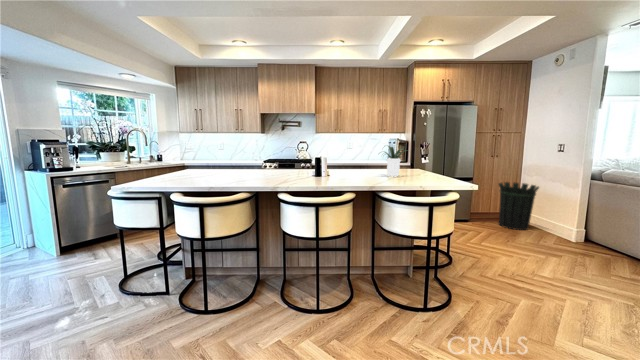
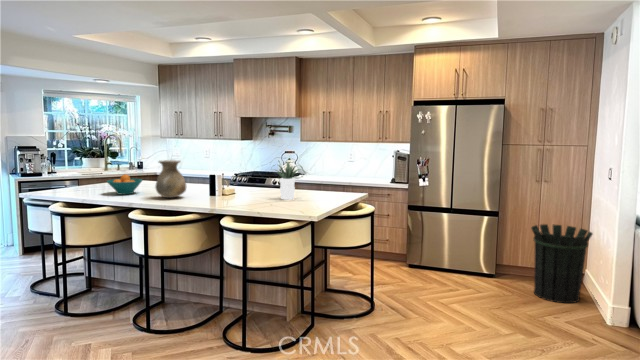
vase: none [289,145,318,181] -> present [156,160,186,198]
fruit bowl: none [226,161,261,182] -> present [107,174,142,194]

